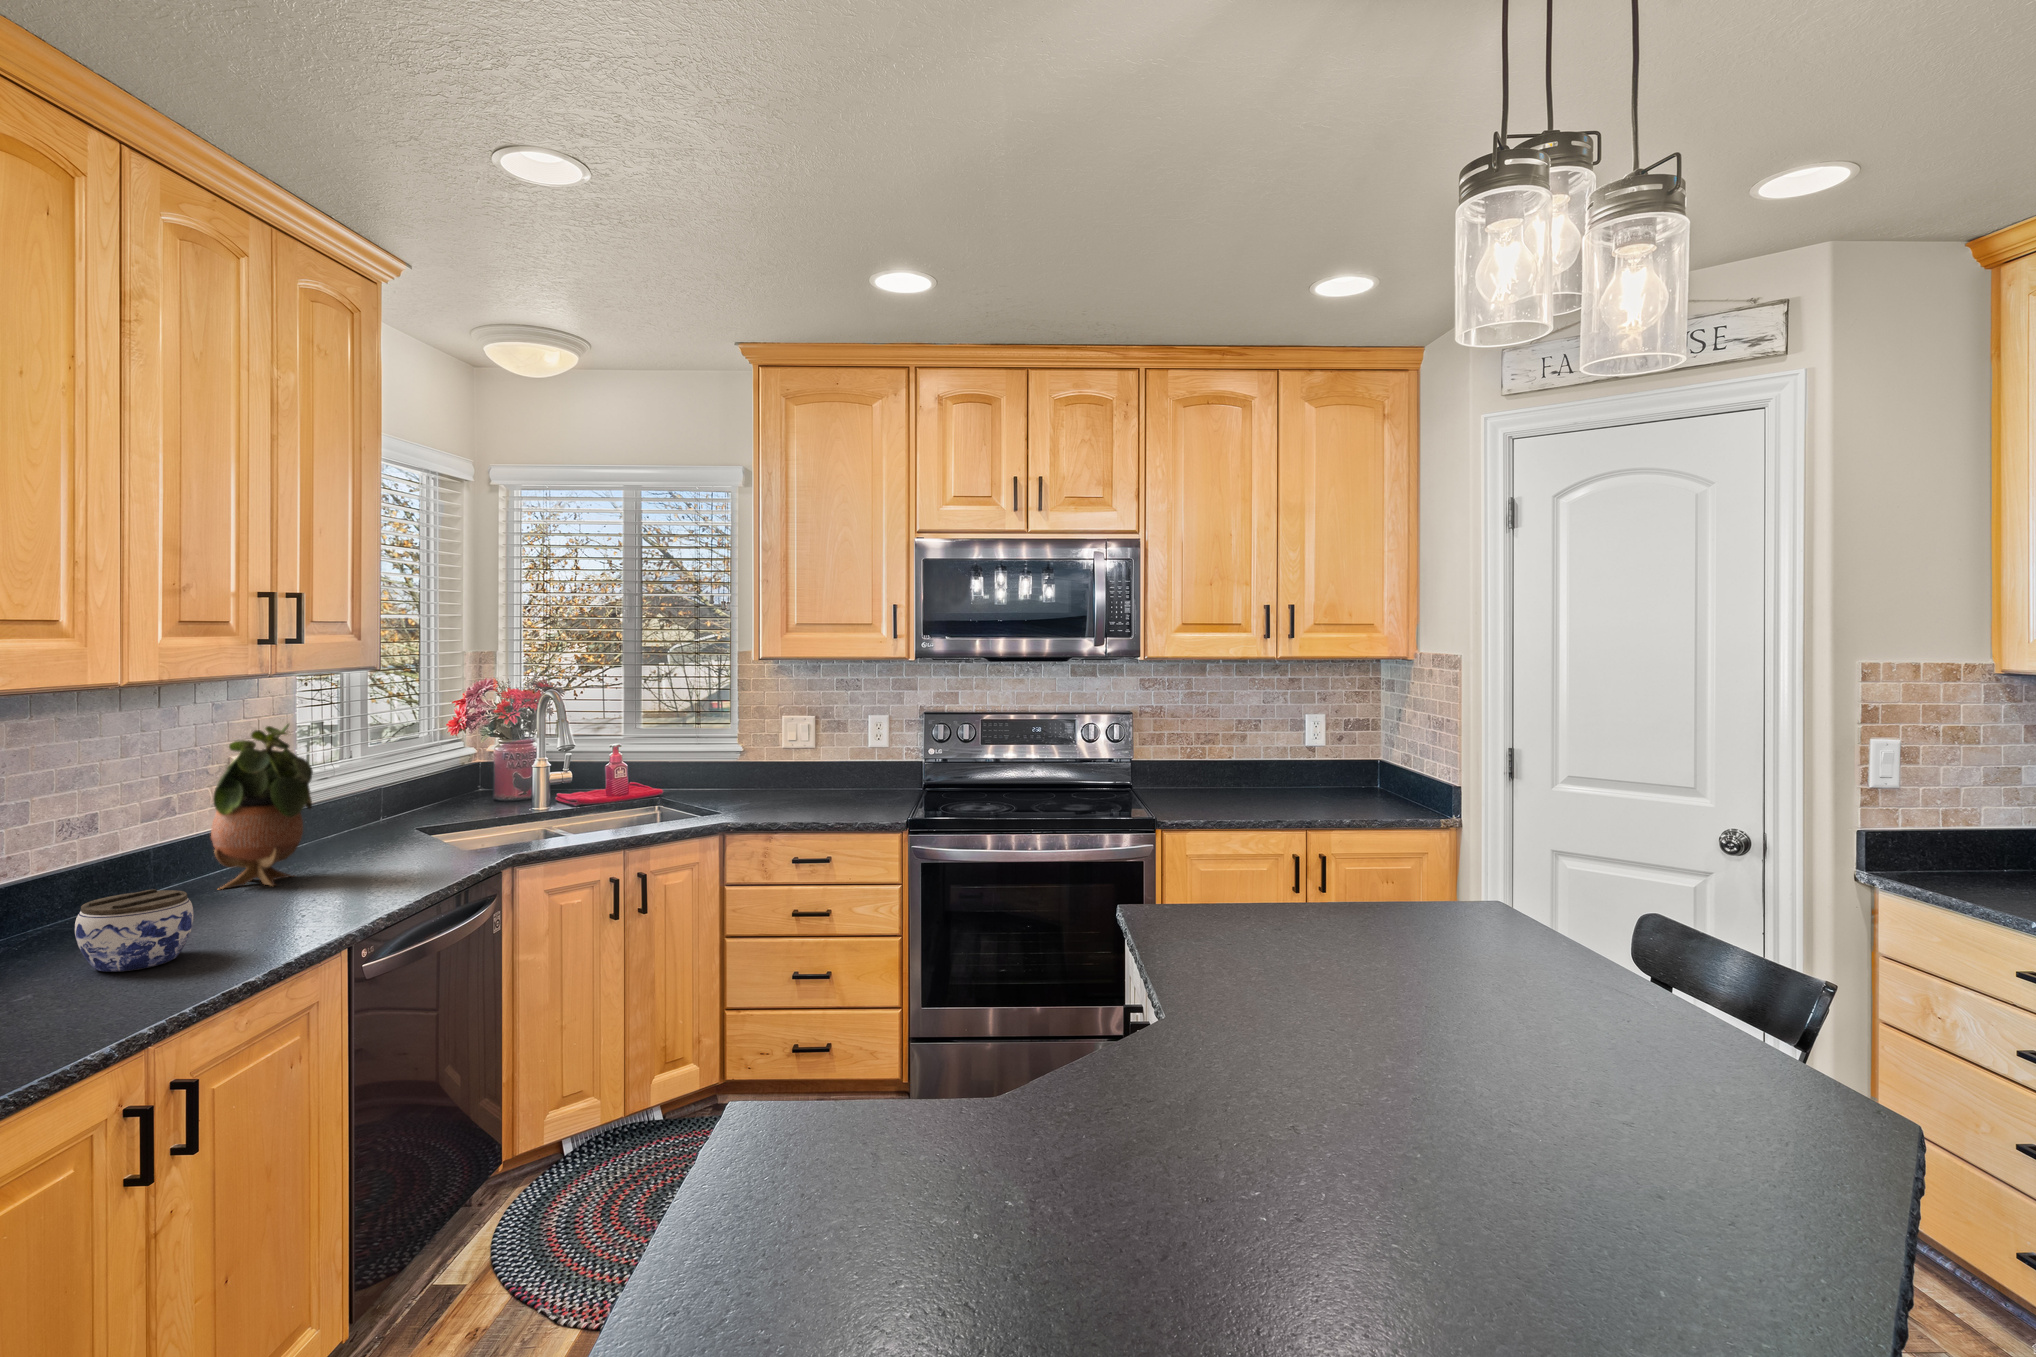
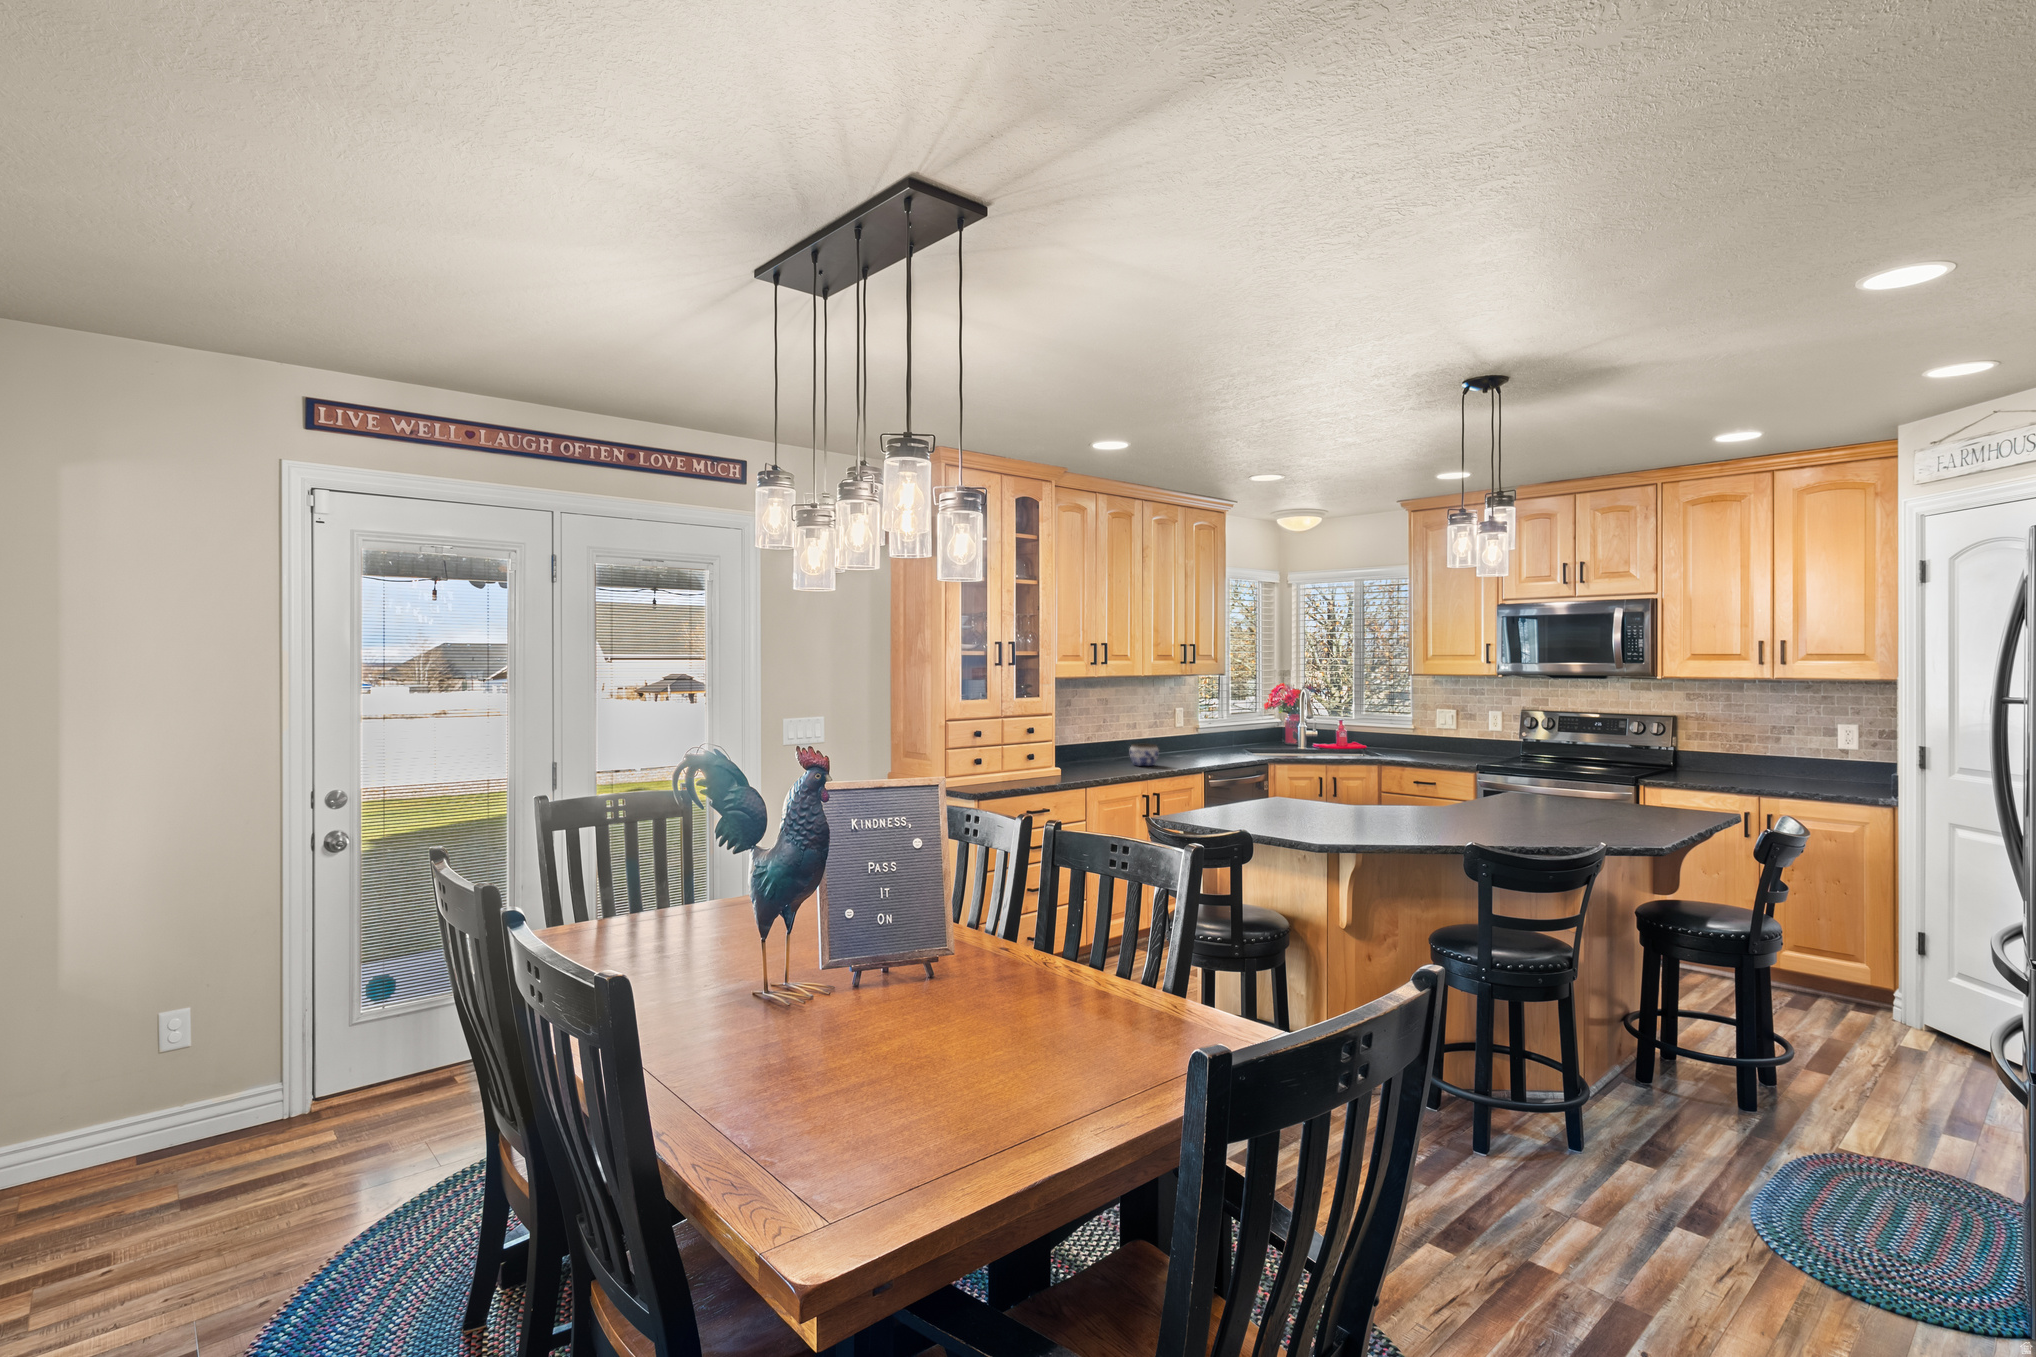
potted plant: present [211,724,313,889] -> none [1166,695,1199,757]

